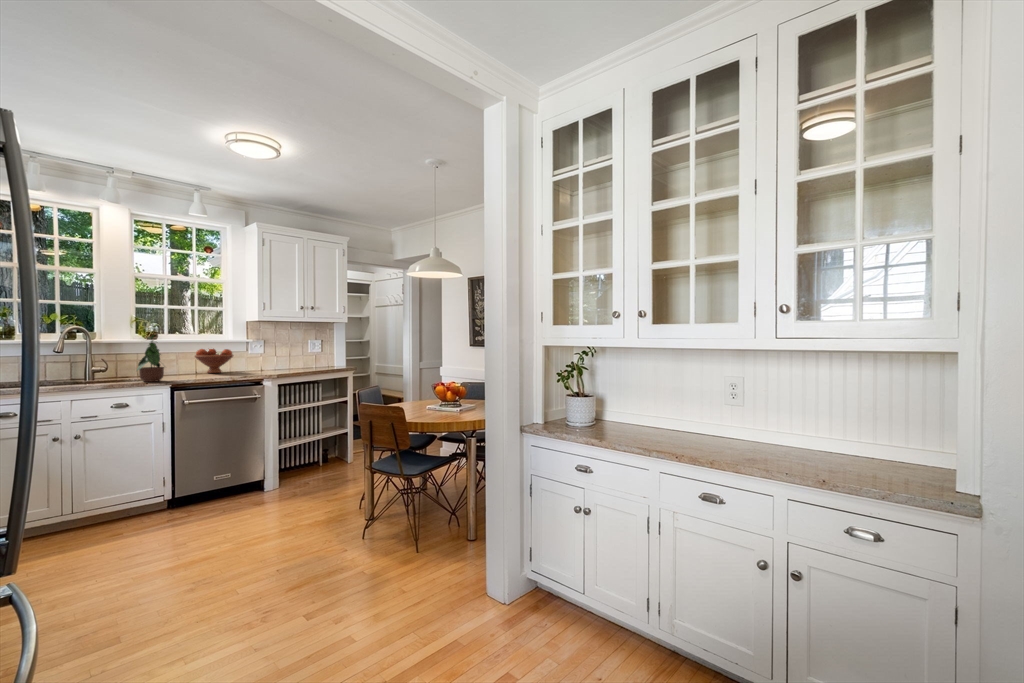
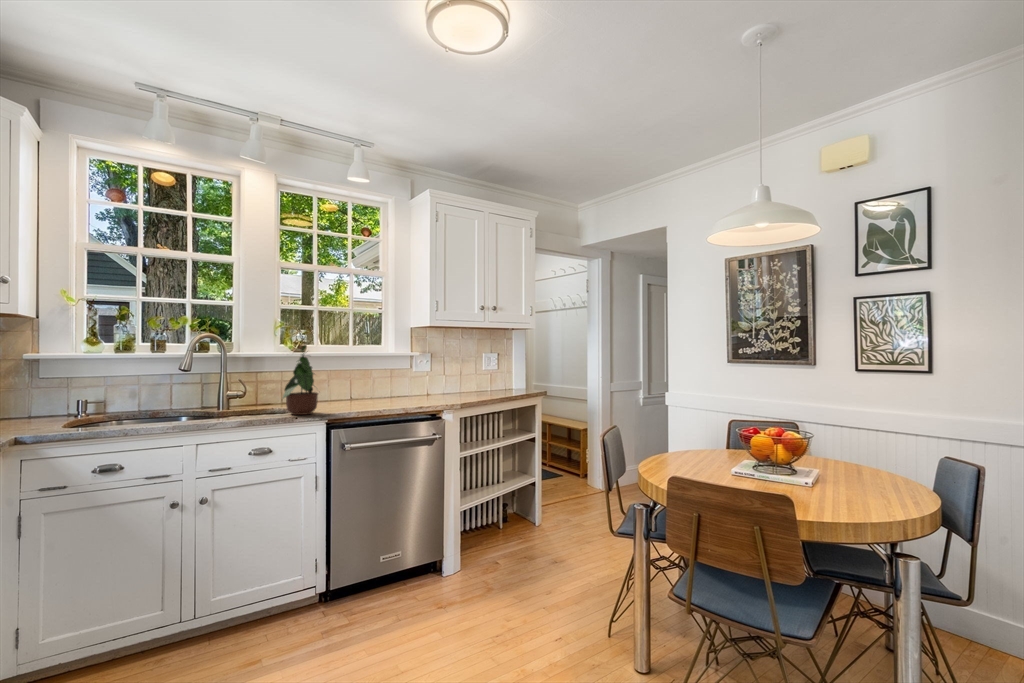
fruit bowl: present [195,349,233,373] -> none [350,364,398,399]

